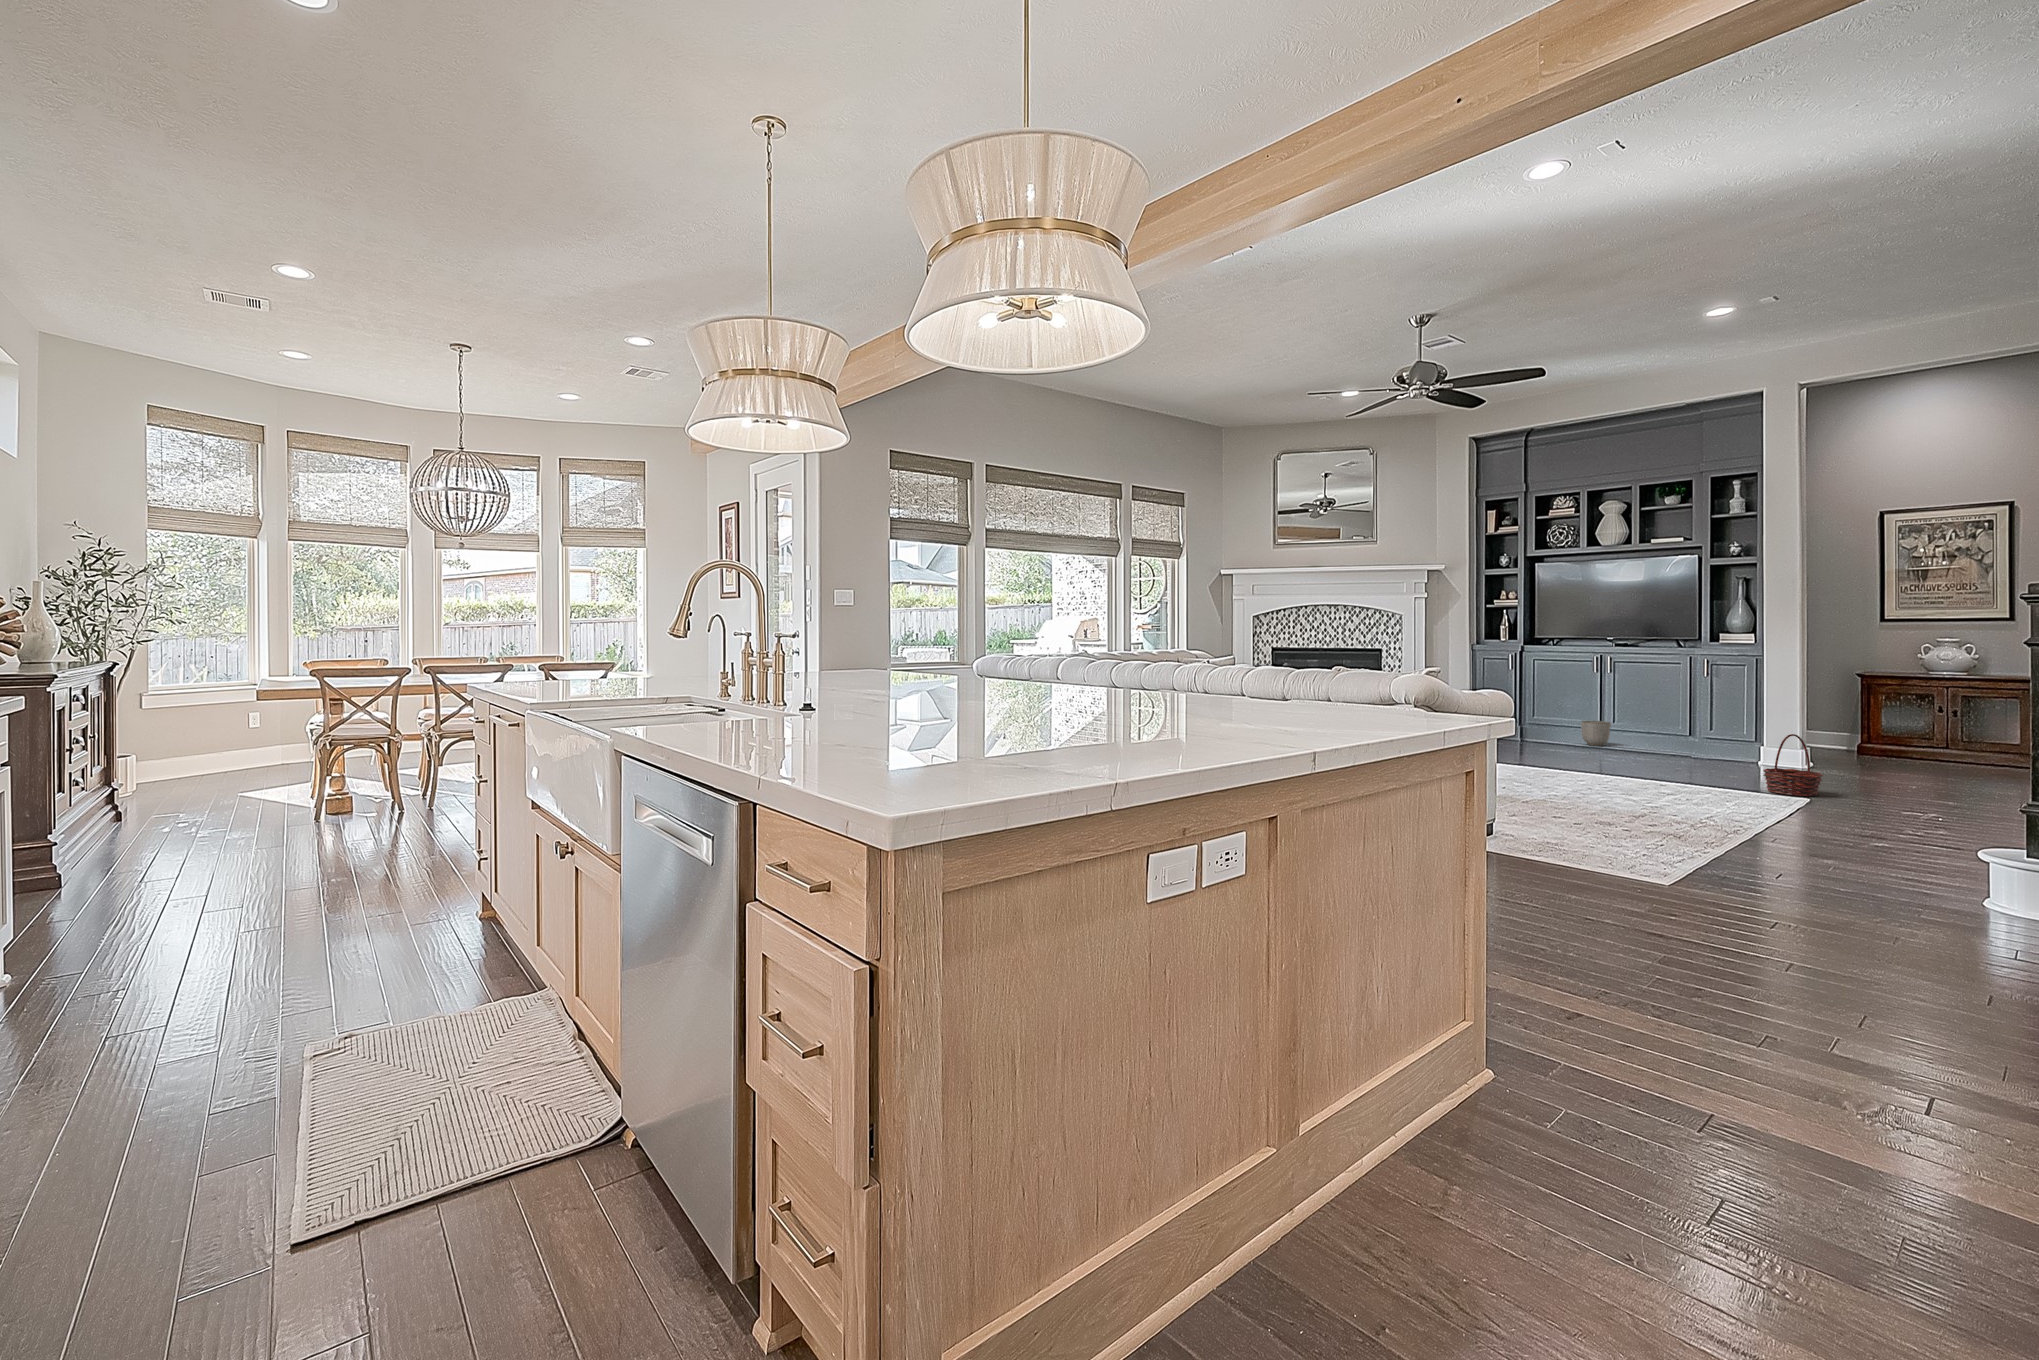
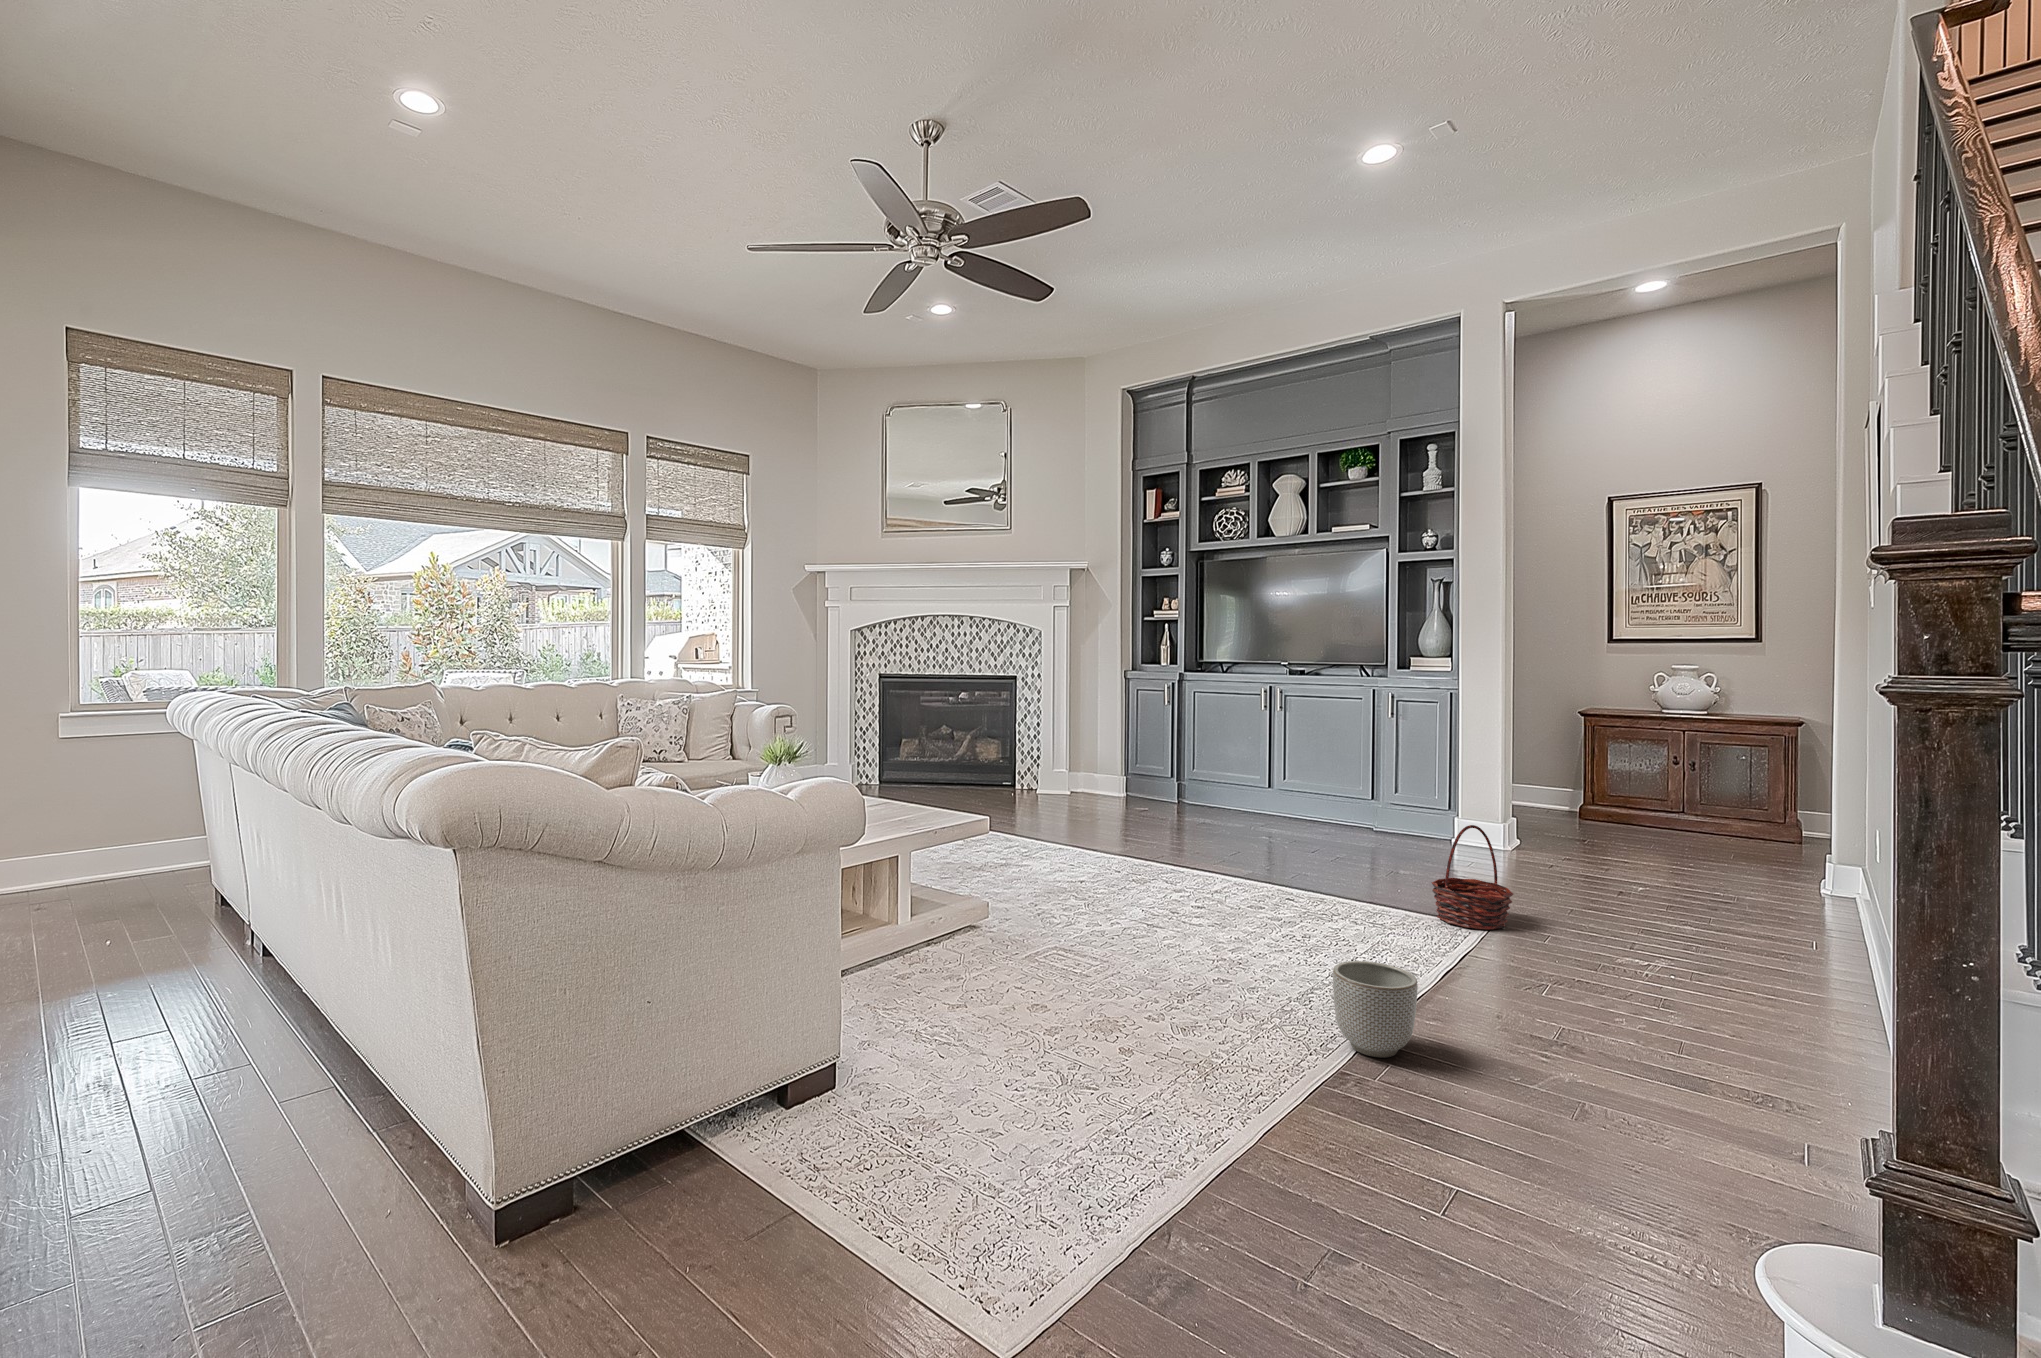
planter: present [1581,721,1611,746] -> present [1333,961,1418,1058]

